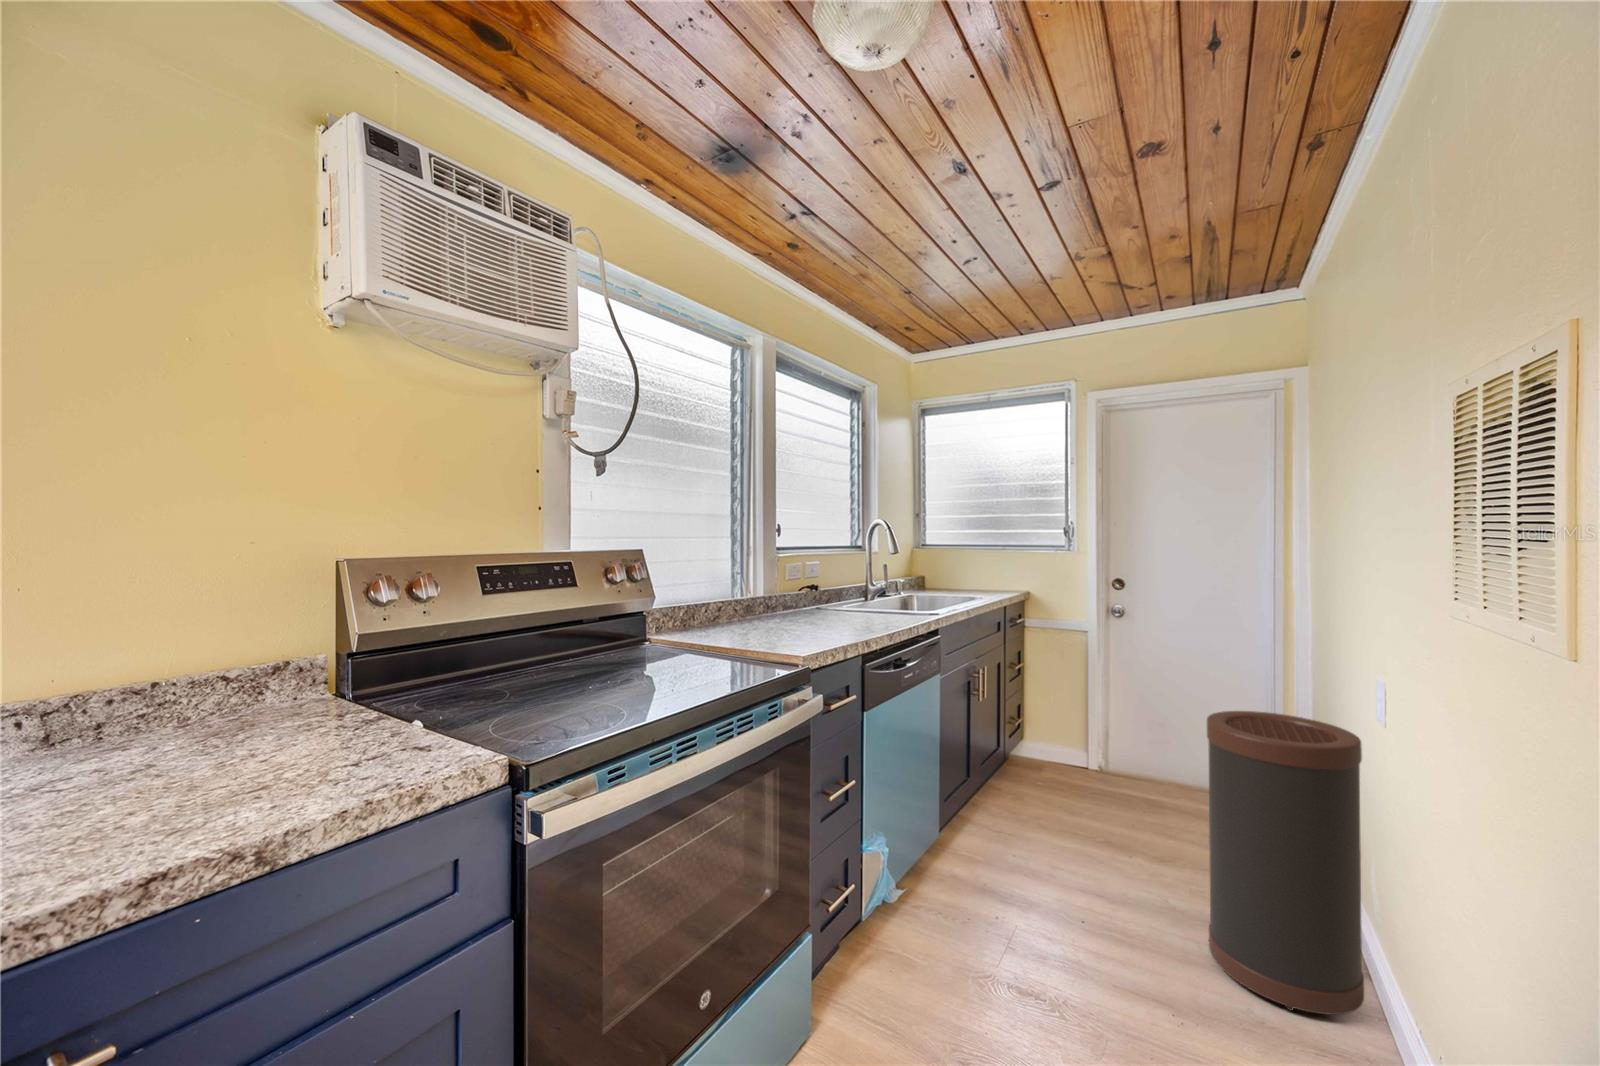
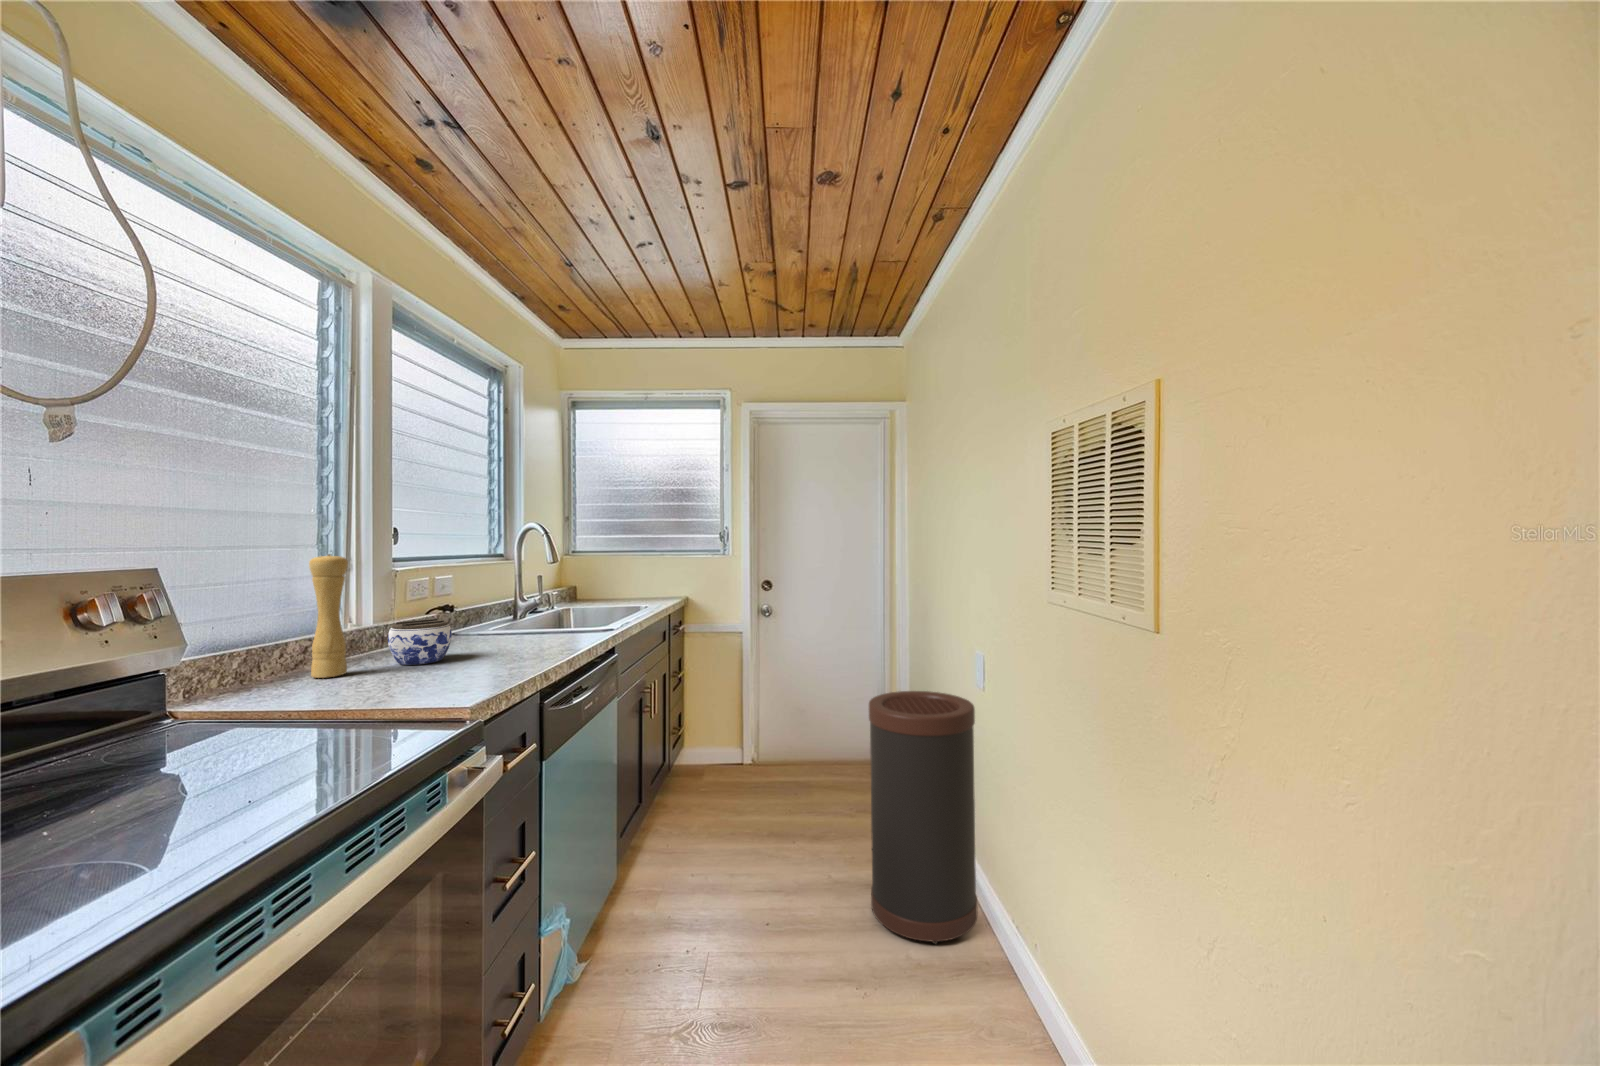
pepper mill: none [721,542,743,629] -> present [309,554,348,678]
jar: none [768,593,809,626] -> present [388,619,452,665]

